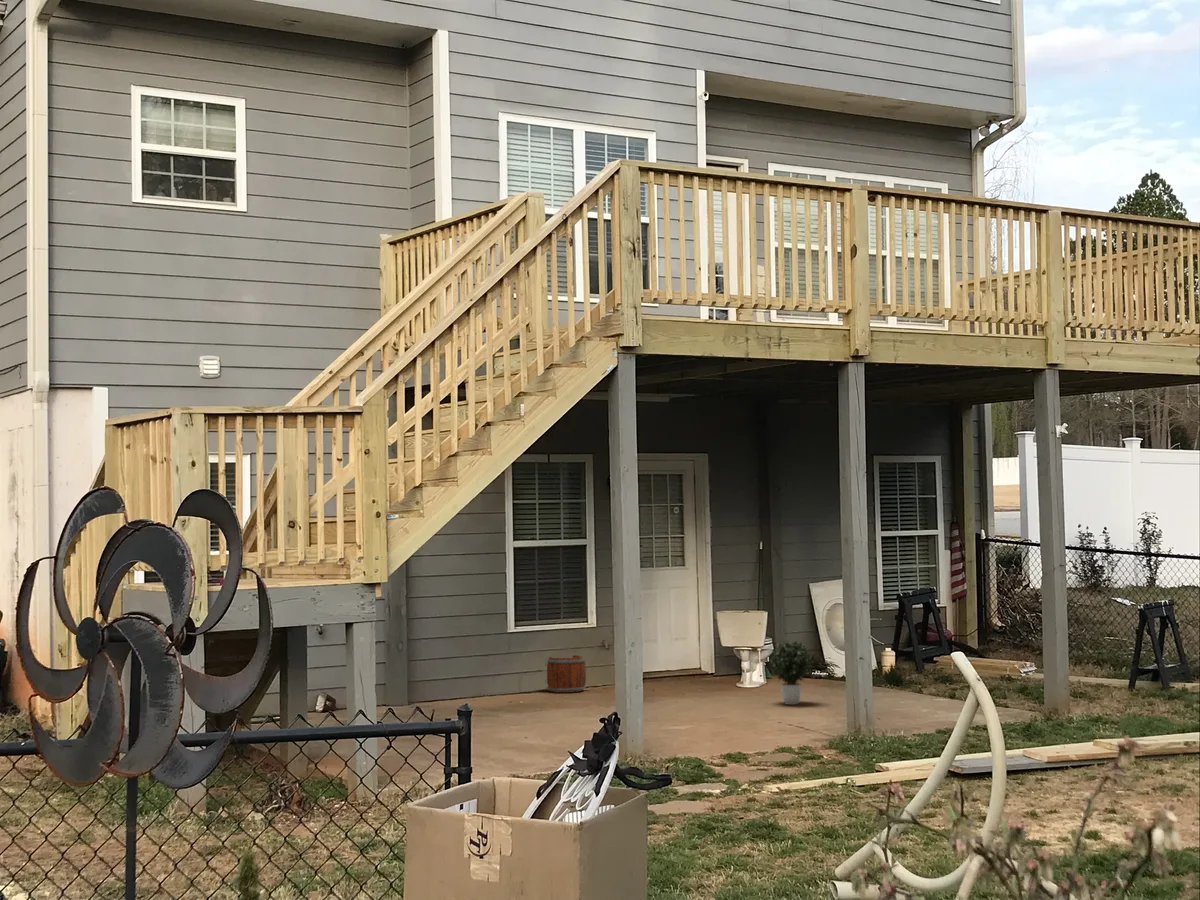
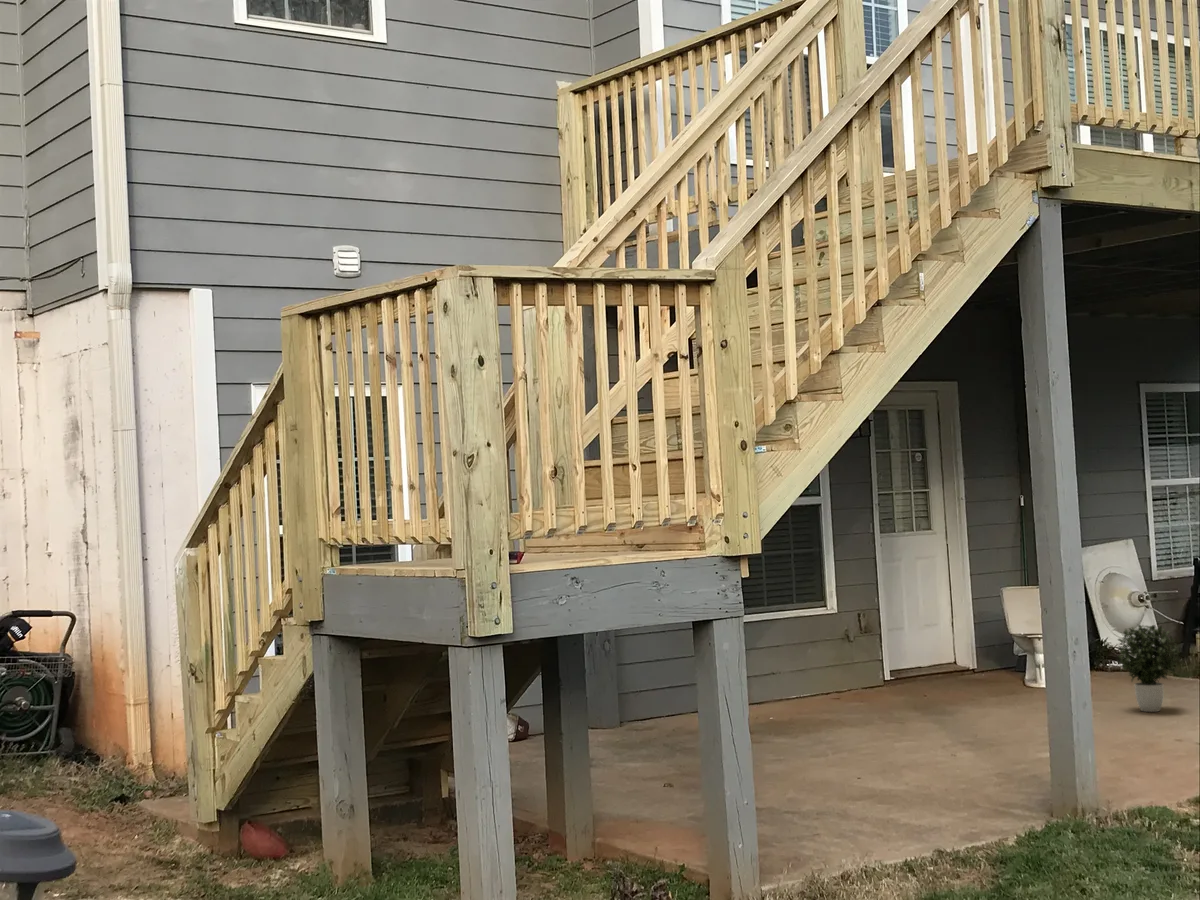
bucket: present [546,655,586,693] -> none [783,653,839,704]

